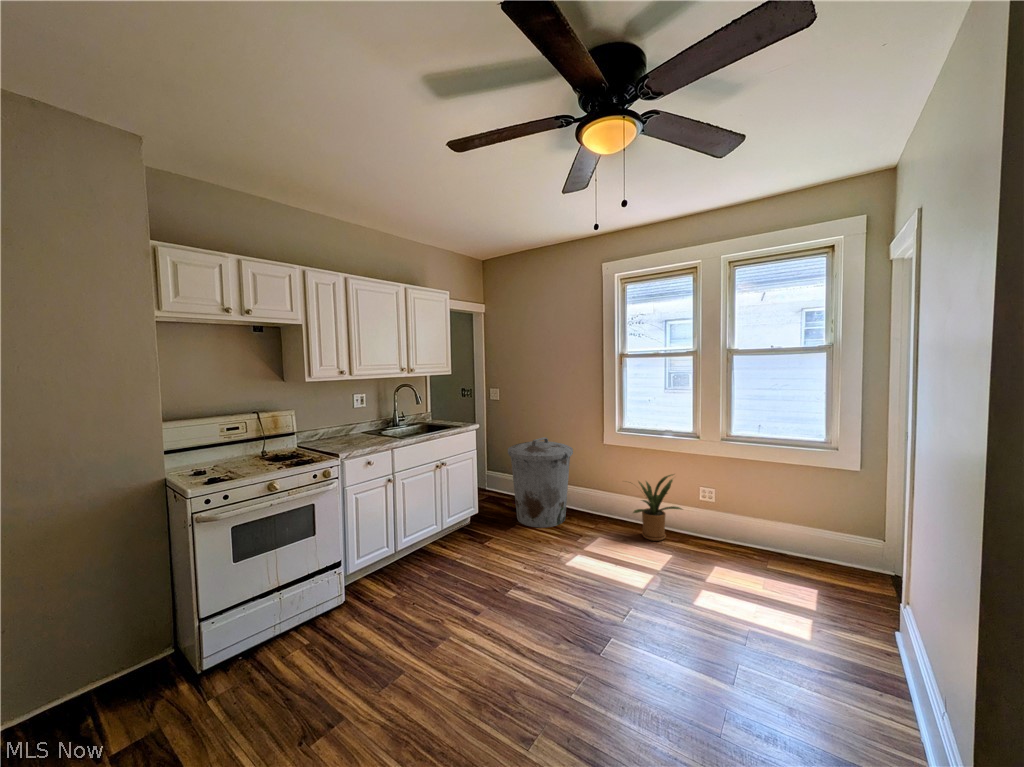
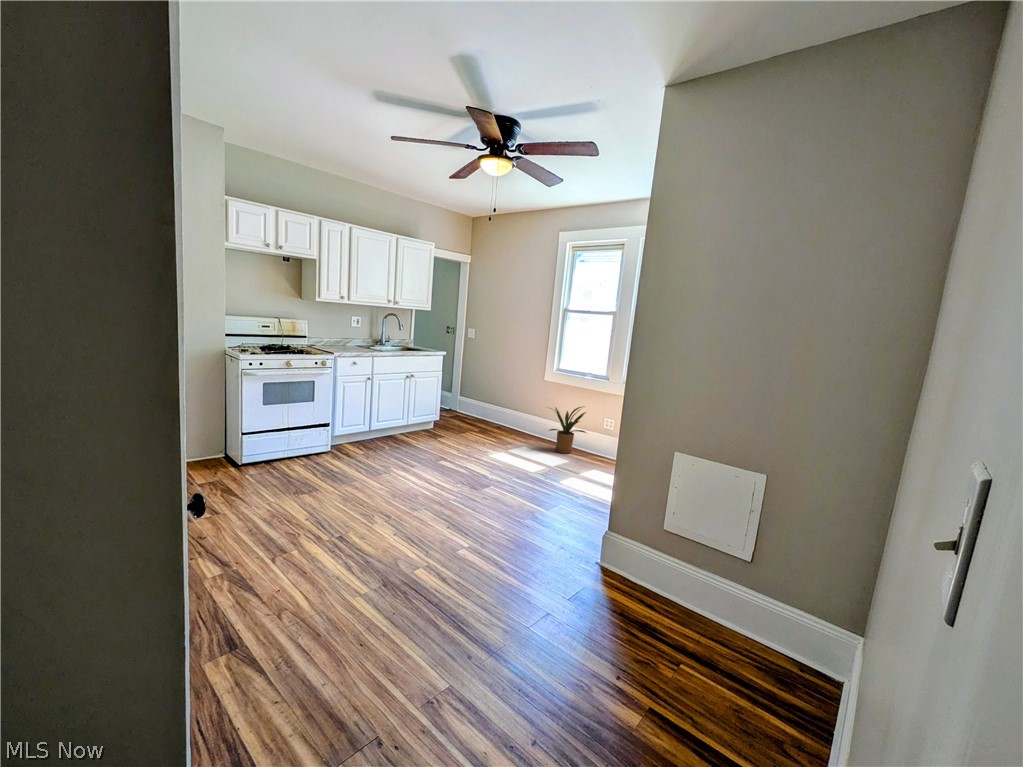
trash can: present [508,437,573,528] -> none [468,370,519,437]

